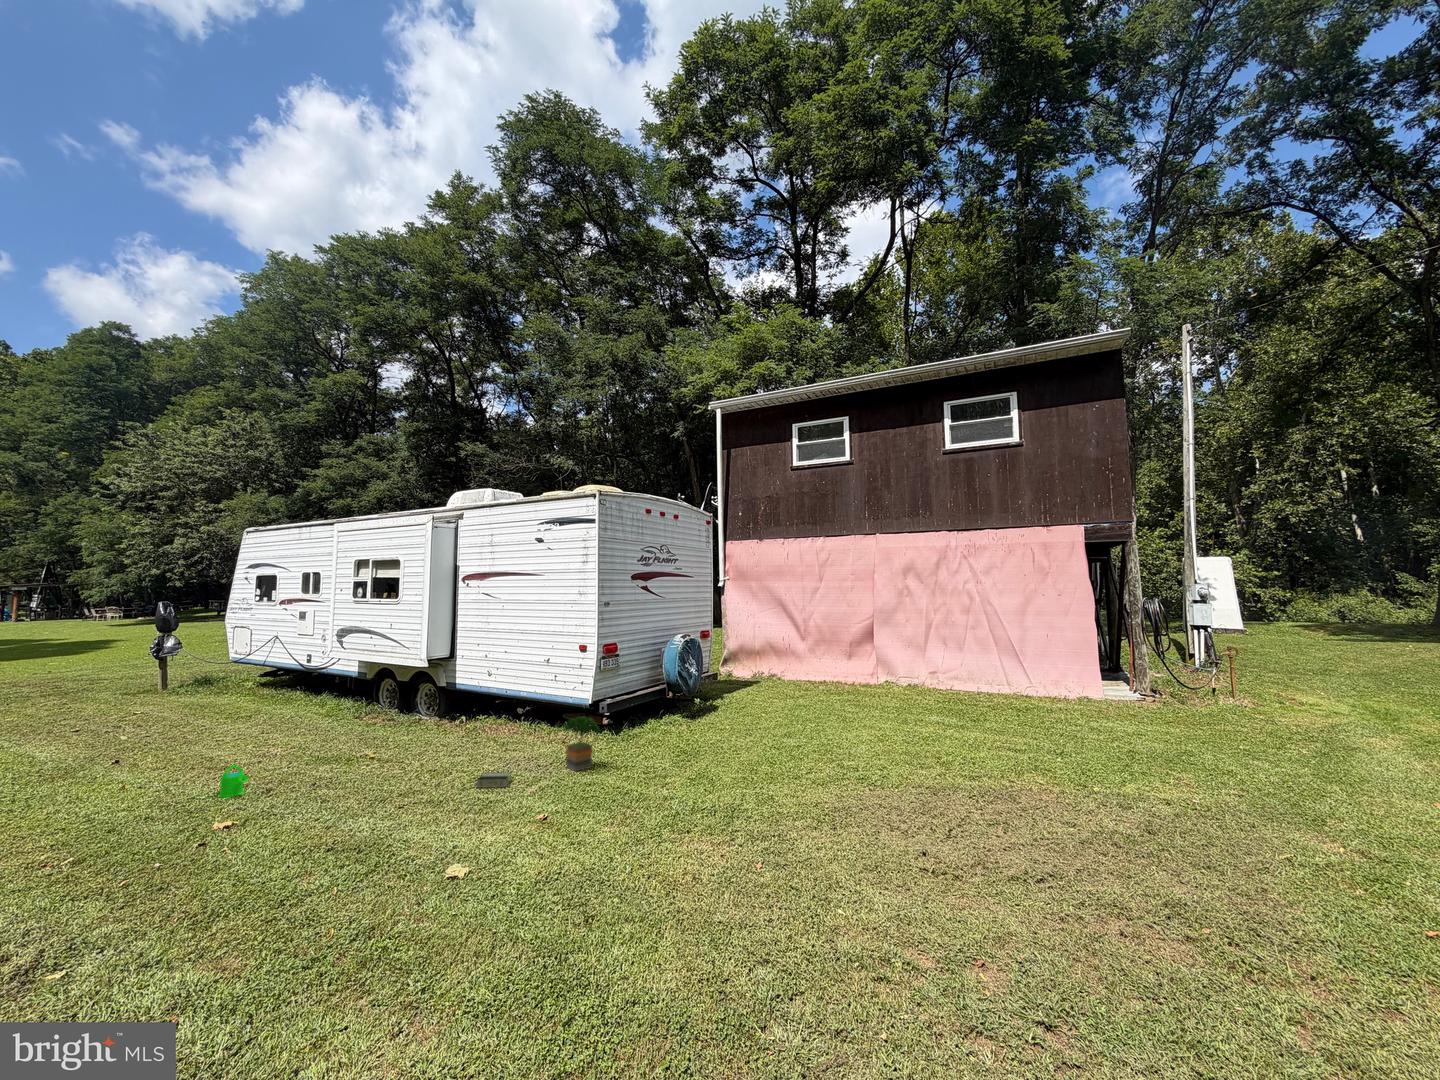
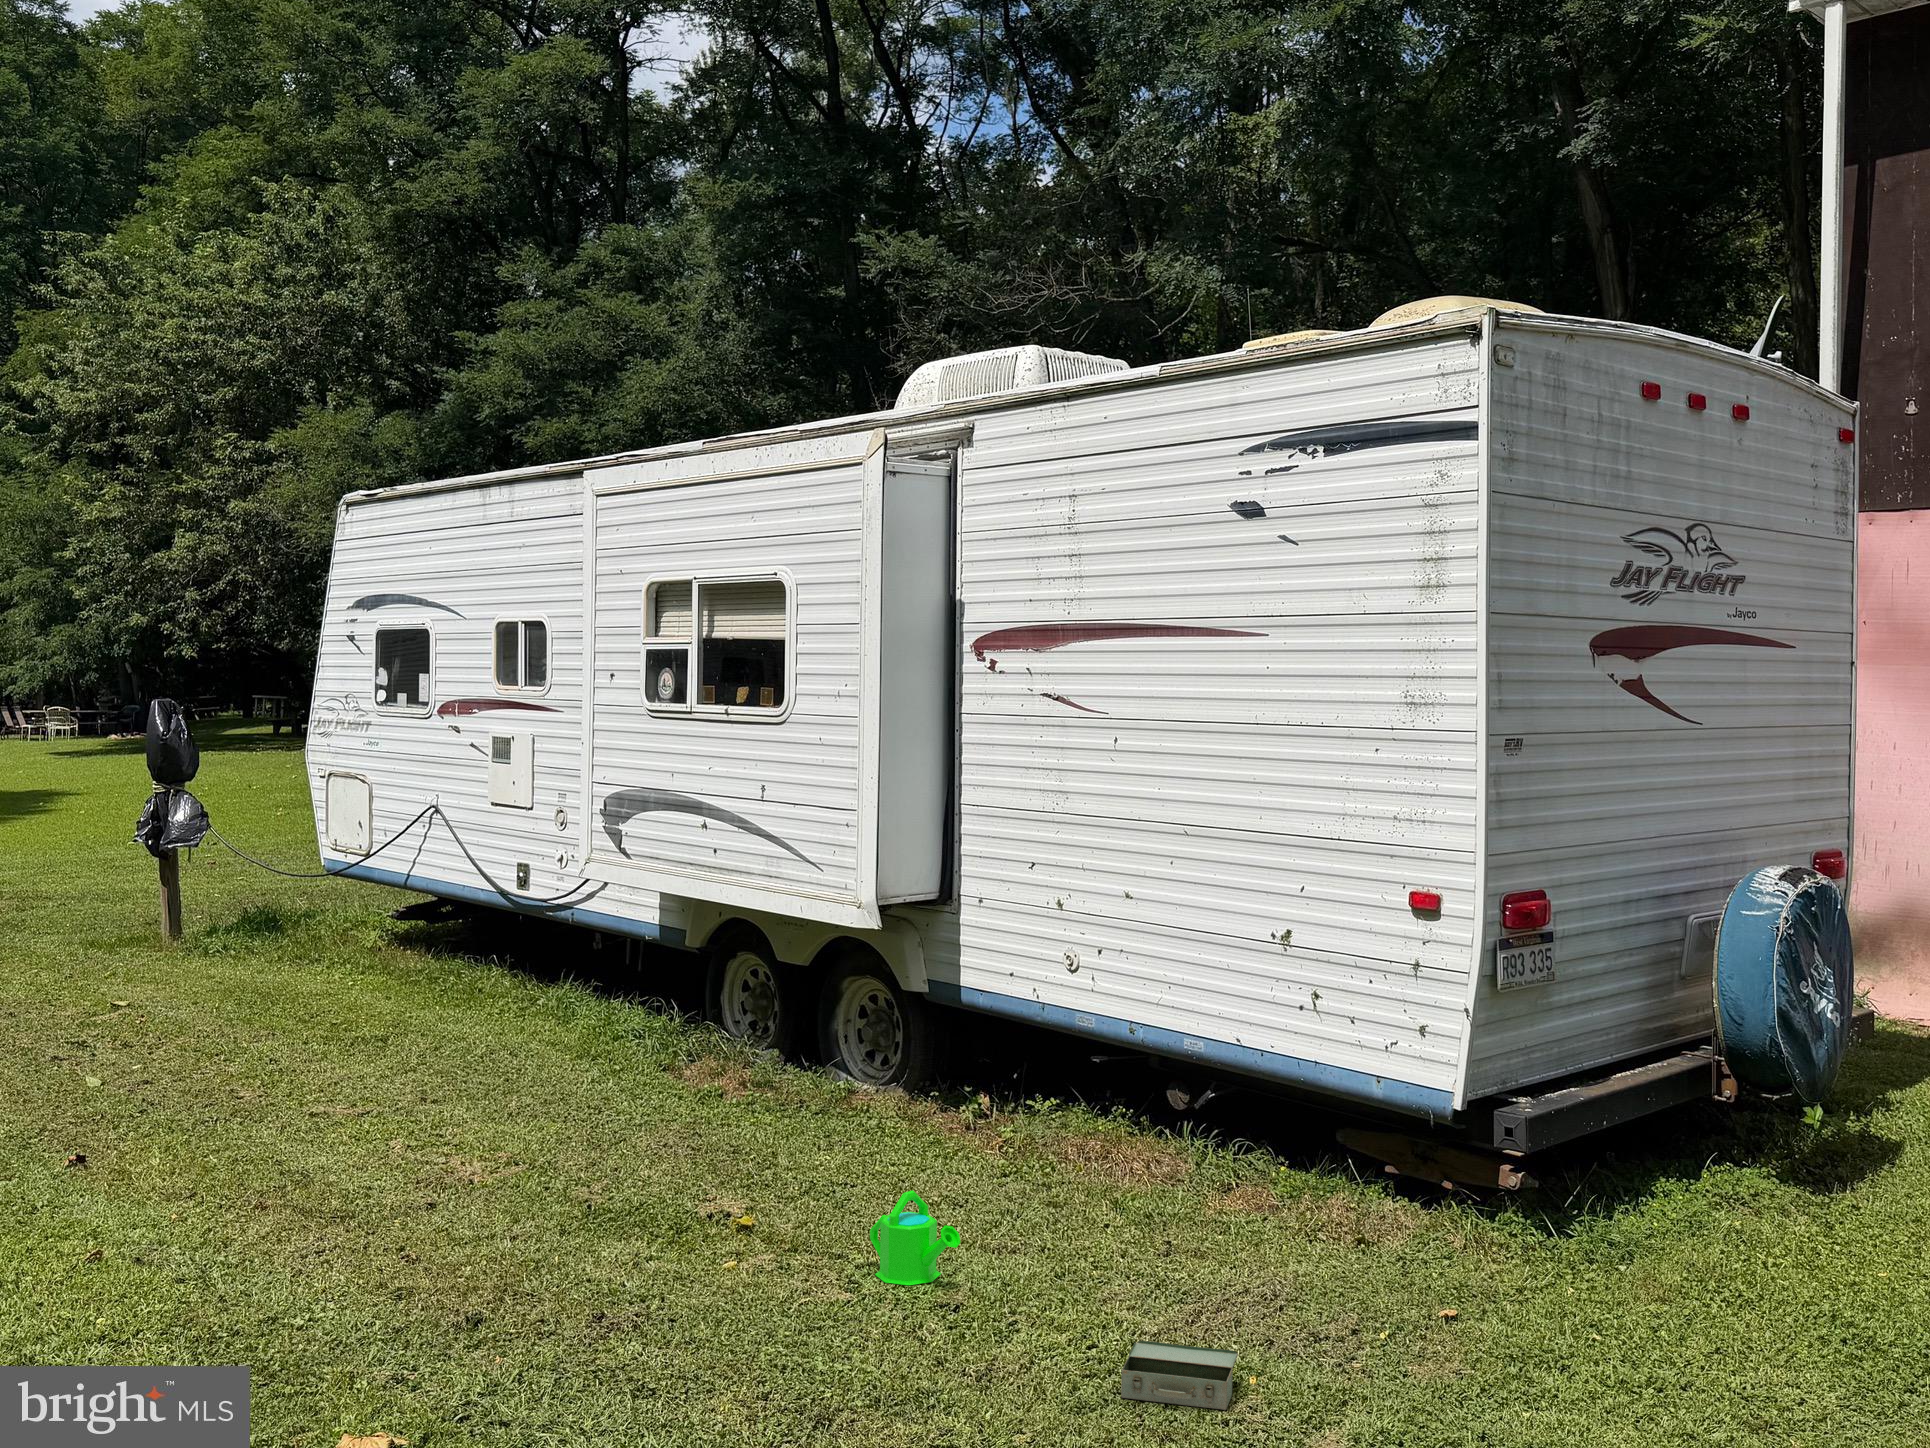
potted tree: present [564,716,599,771] -> none [1401,1162,1552,1372]
watering can: present [218,765,249,797] -> present [870,1190,960,1285]

